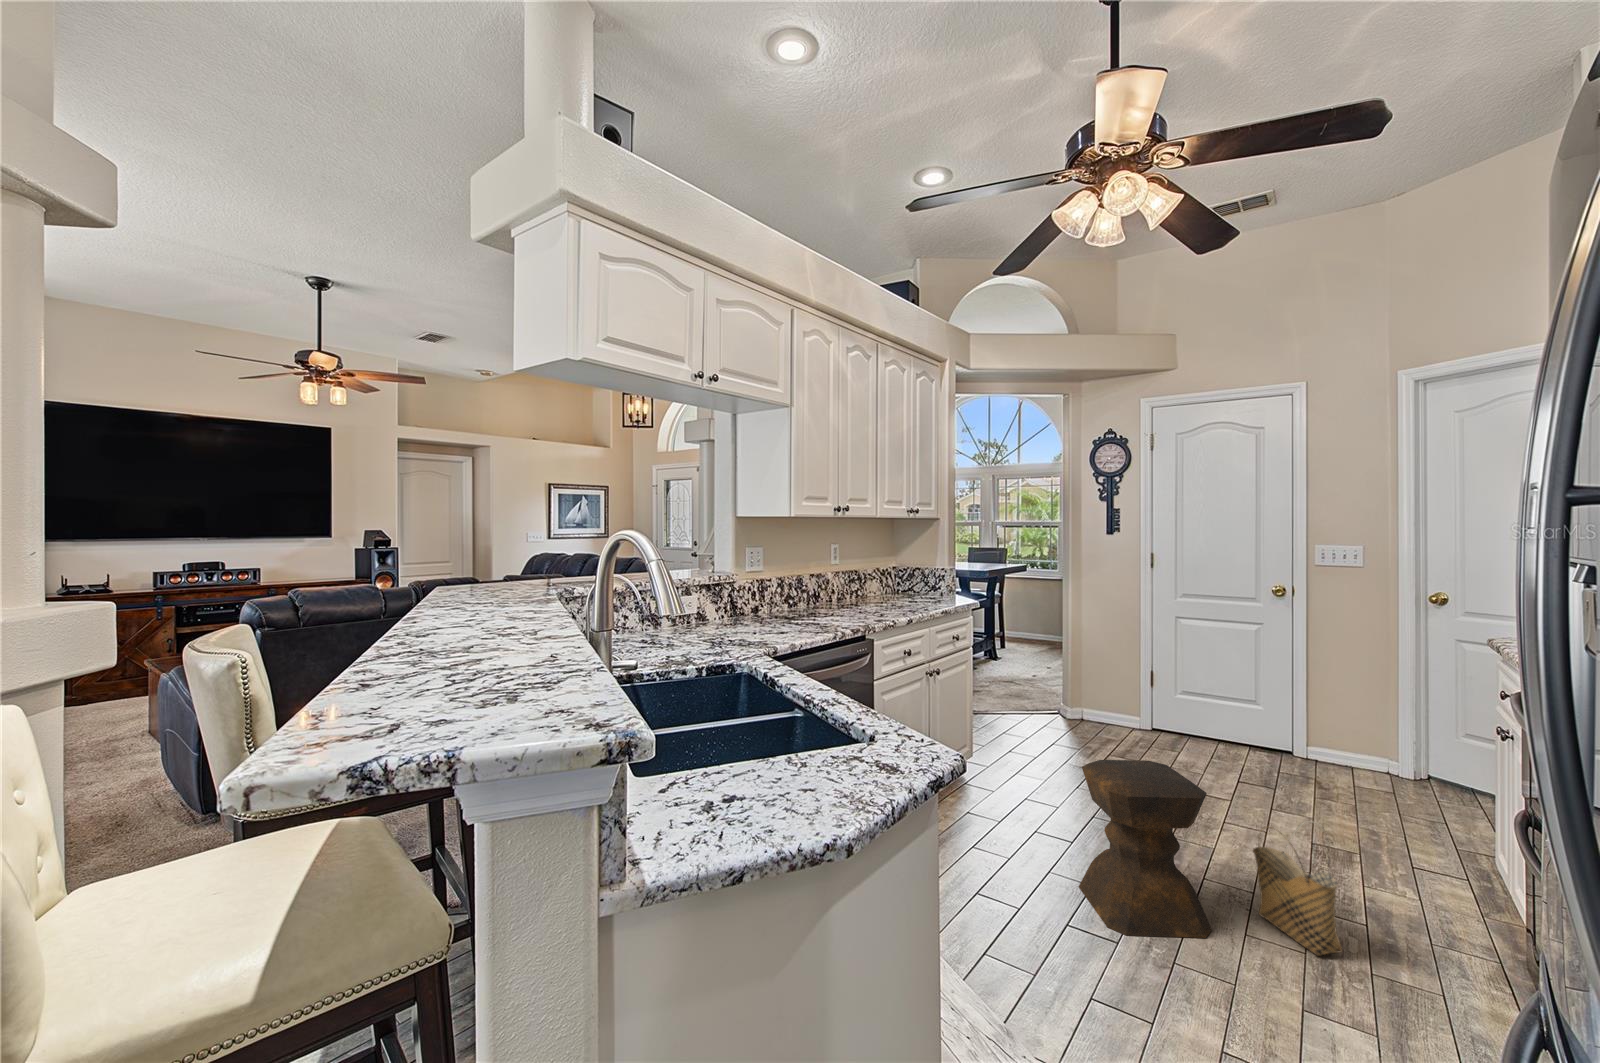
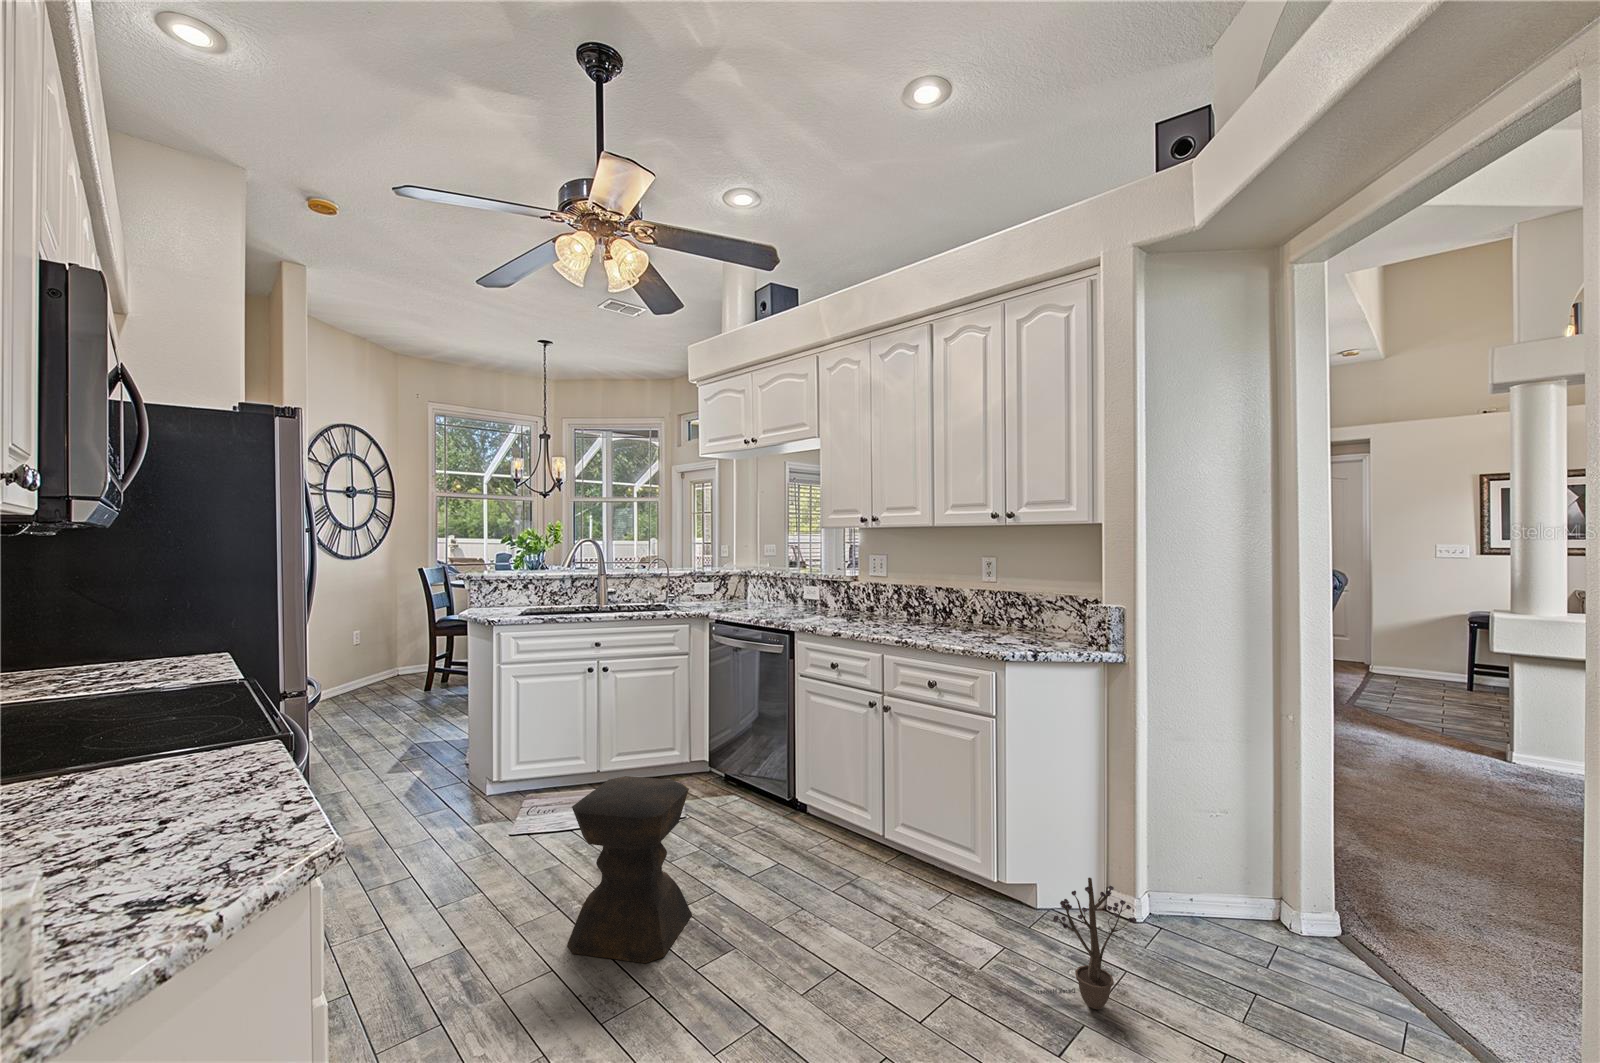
decorative plant: none [1023,700,1046,771] -> present [1036,877,1137,1010]
woven basket: present [1253,822,1342,955] -> none [472,867,570,1016]

